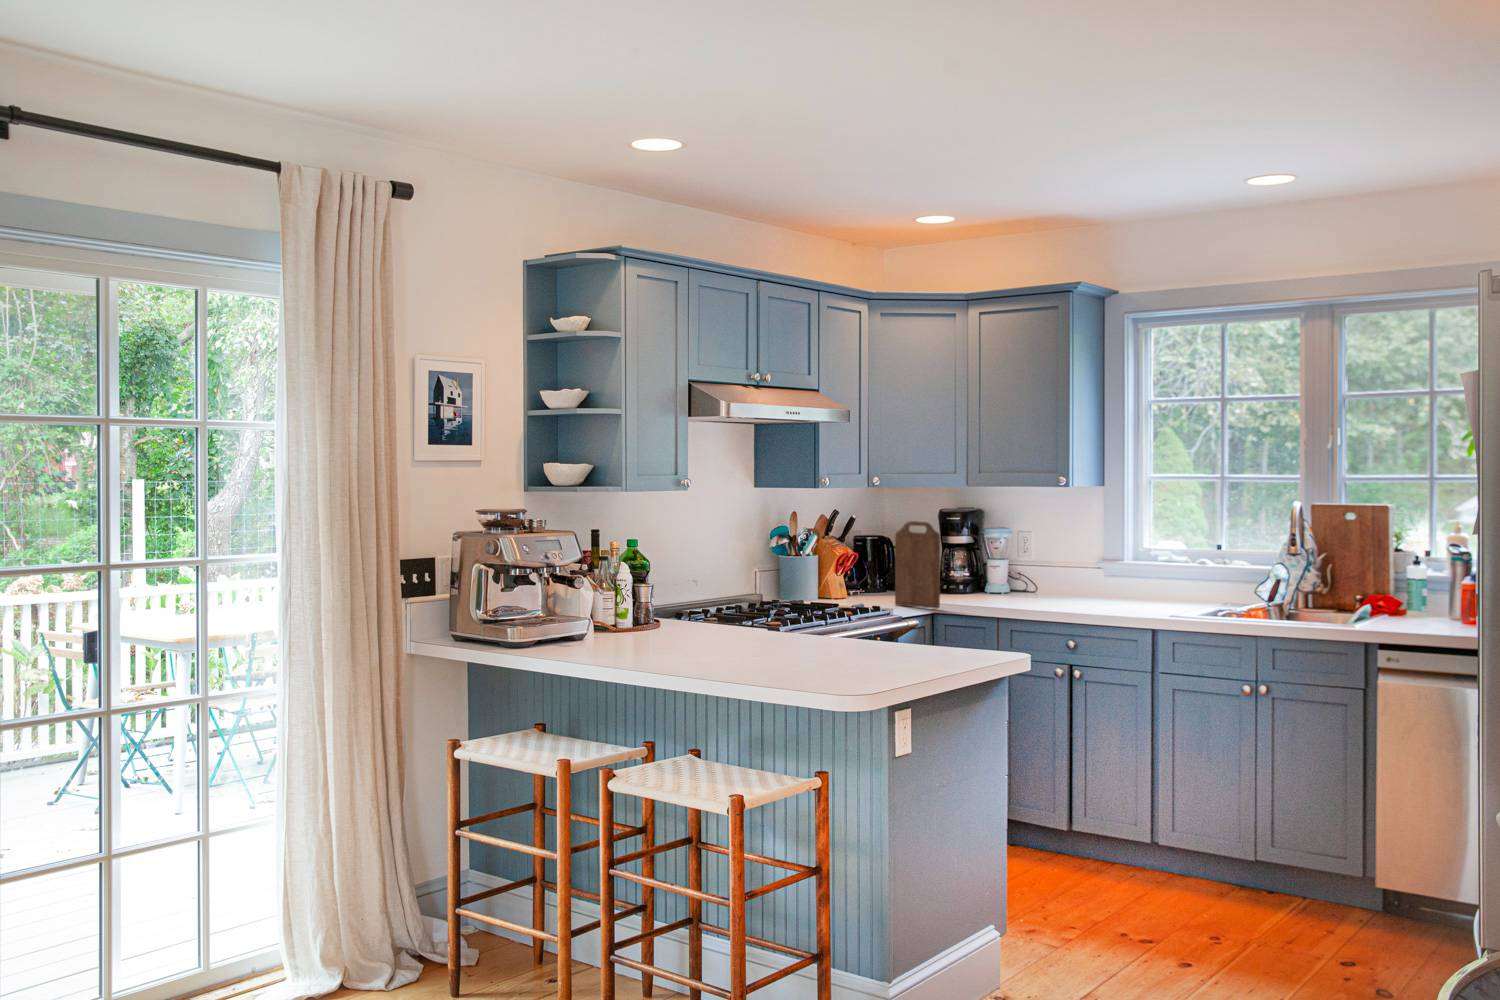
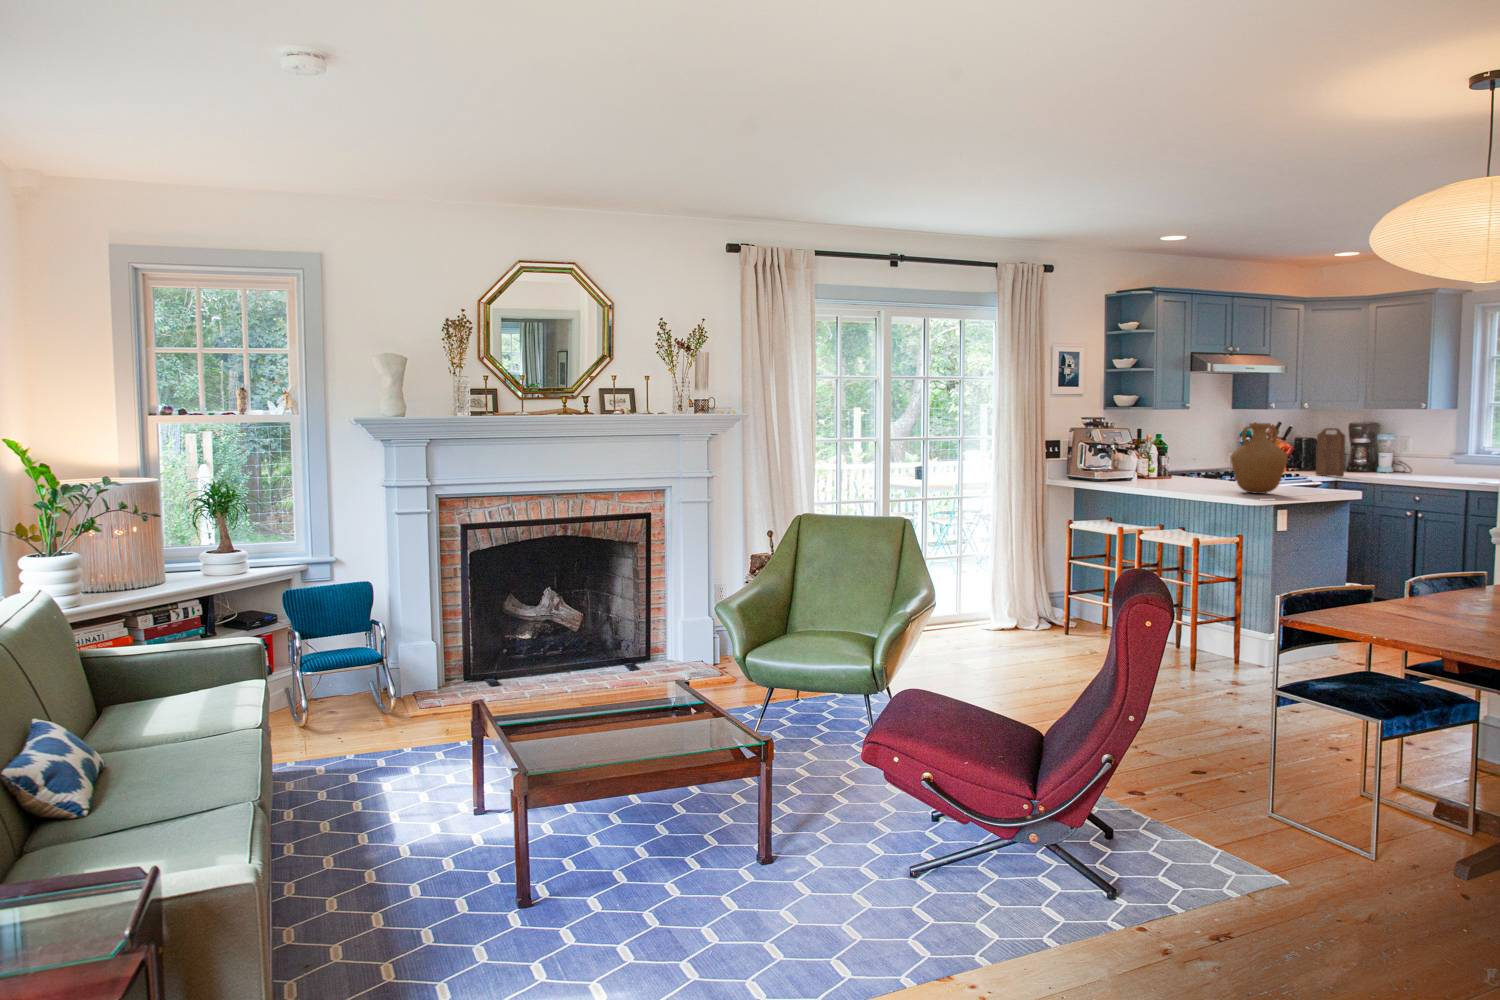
vase: none [769,532,875,678] -> present [1231,423,1288,494]

